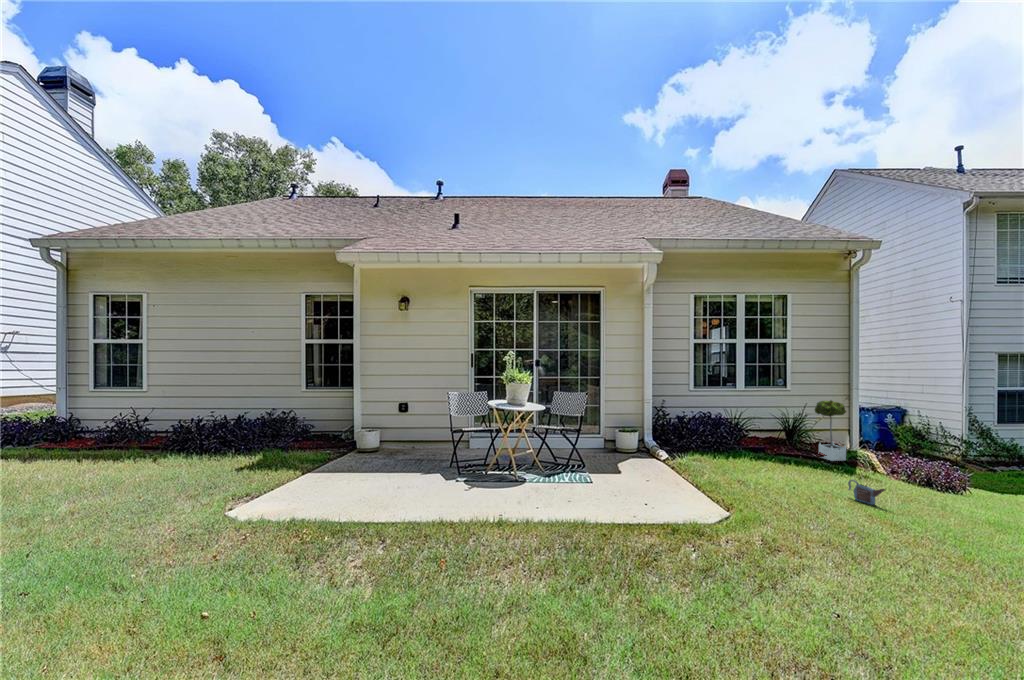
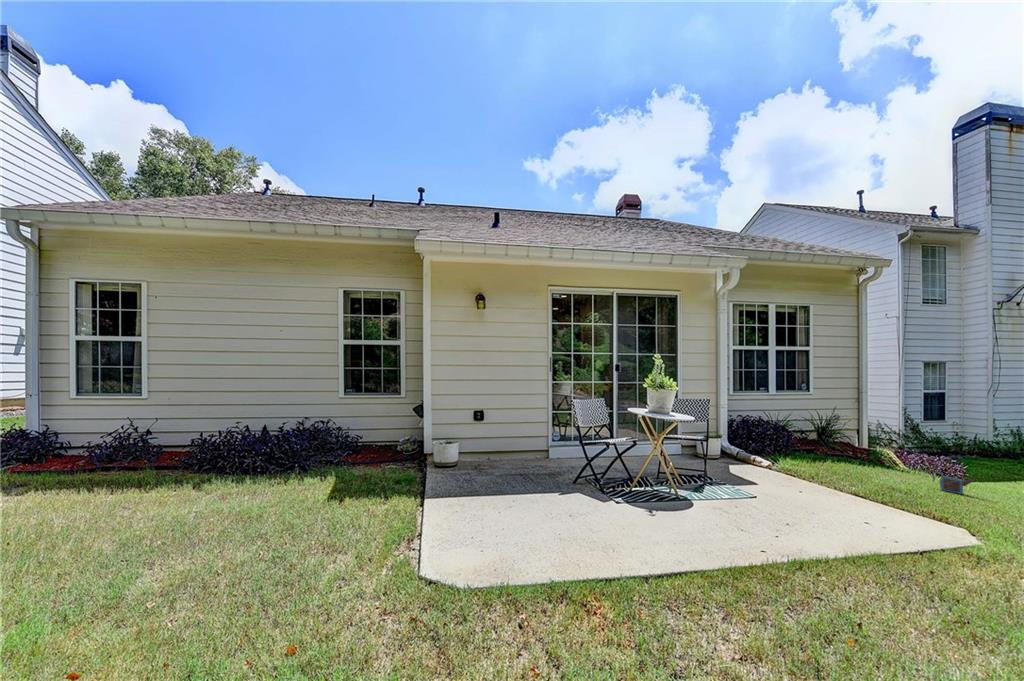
potted tree: present [815,400,846,461] -> none [835,400,865,454]

